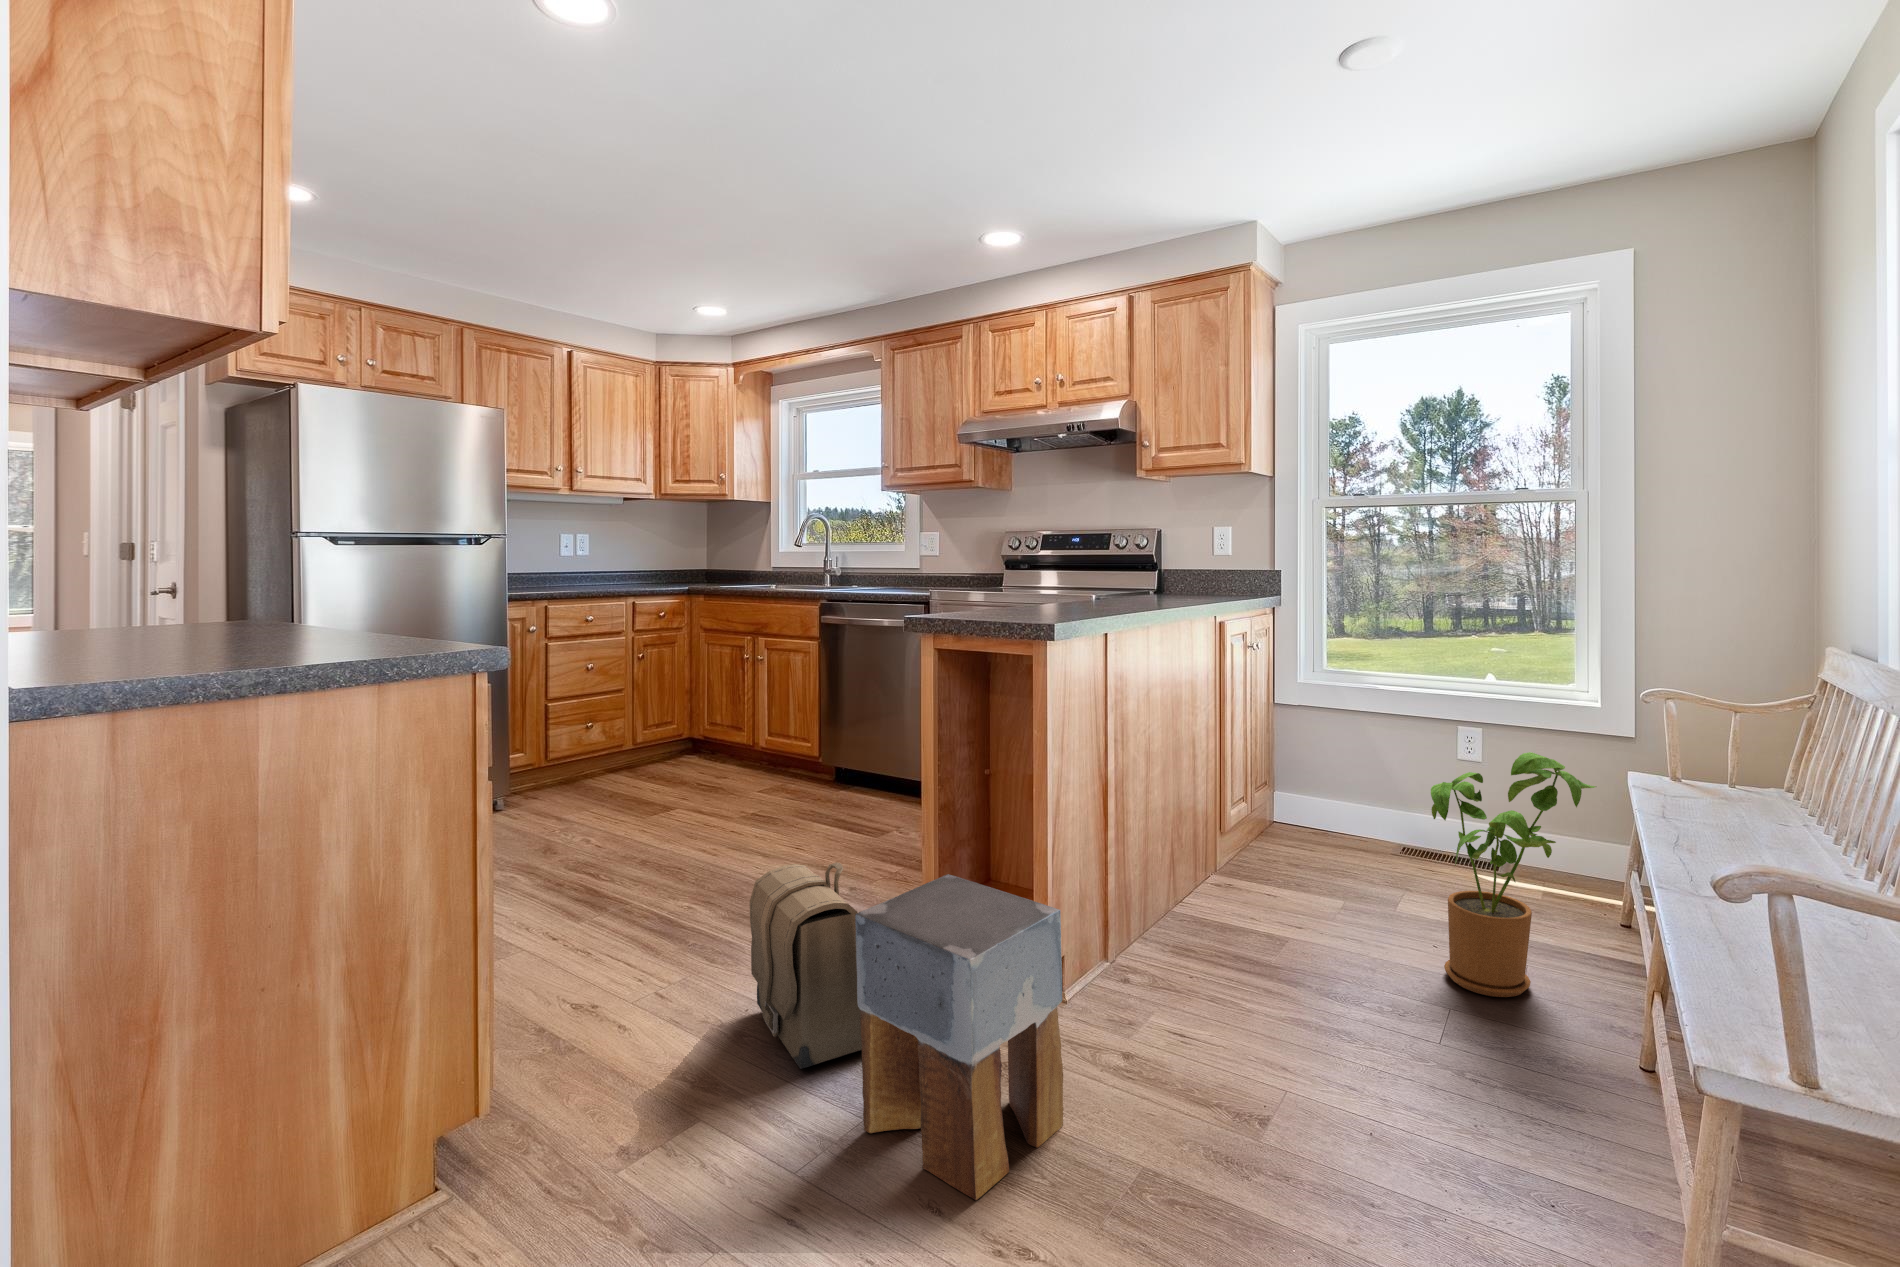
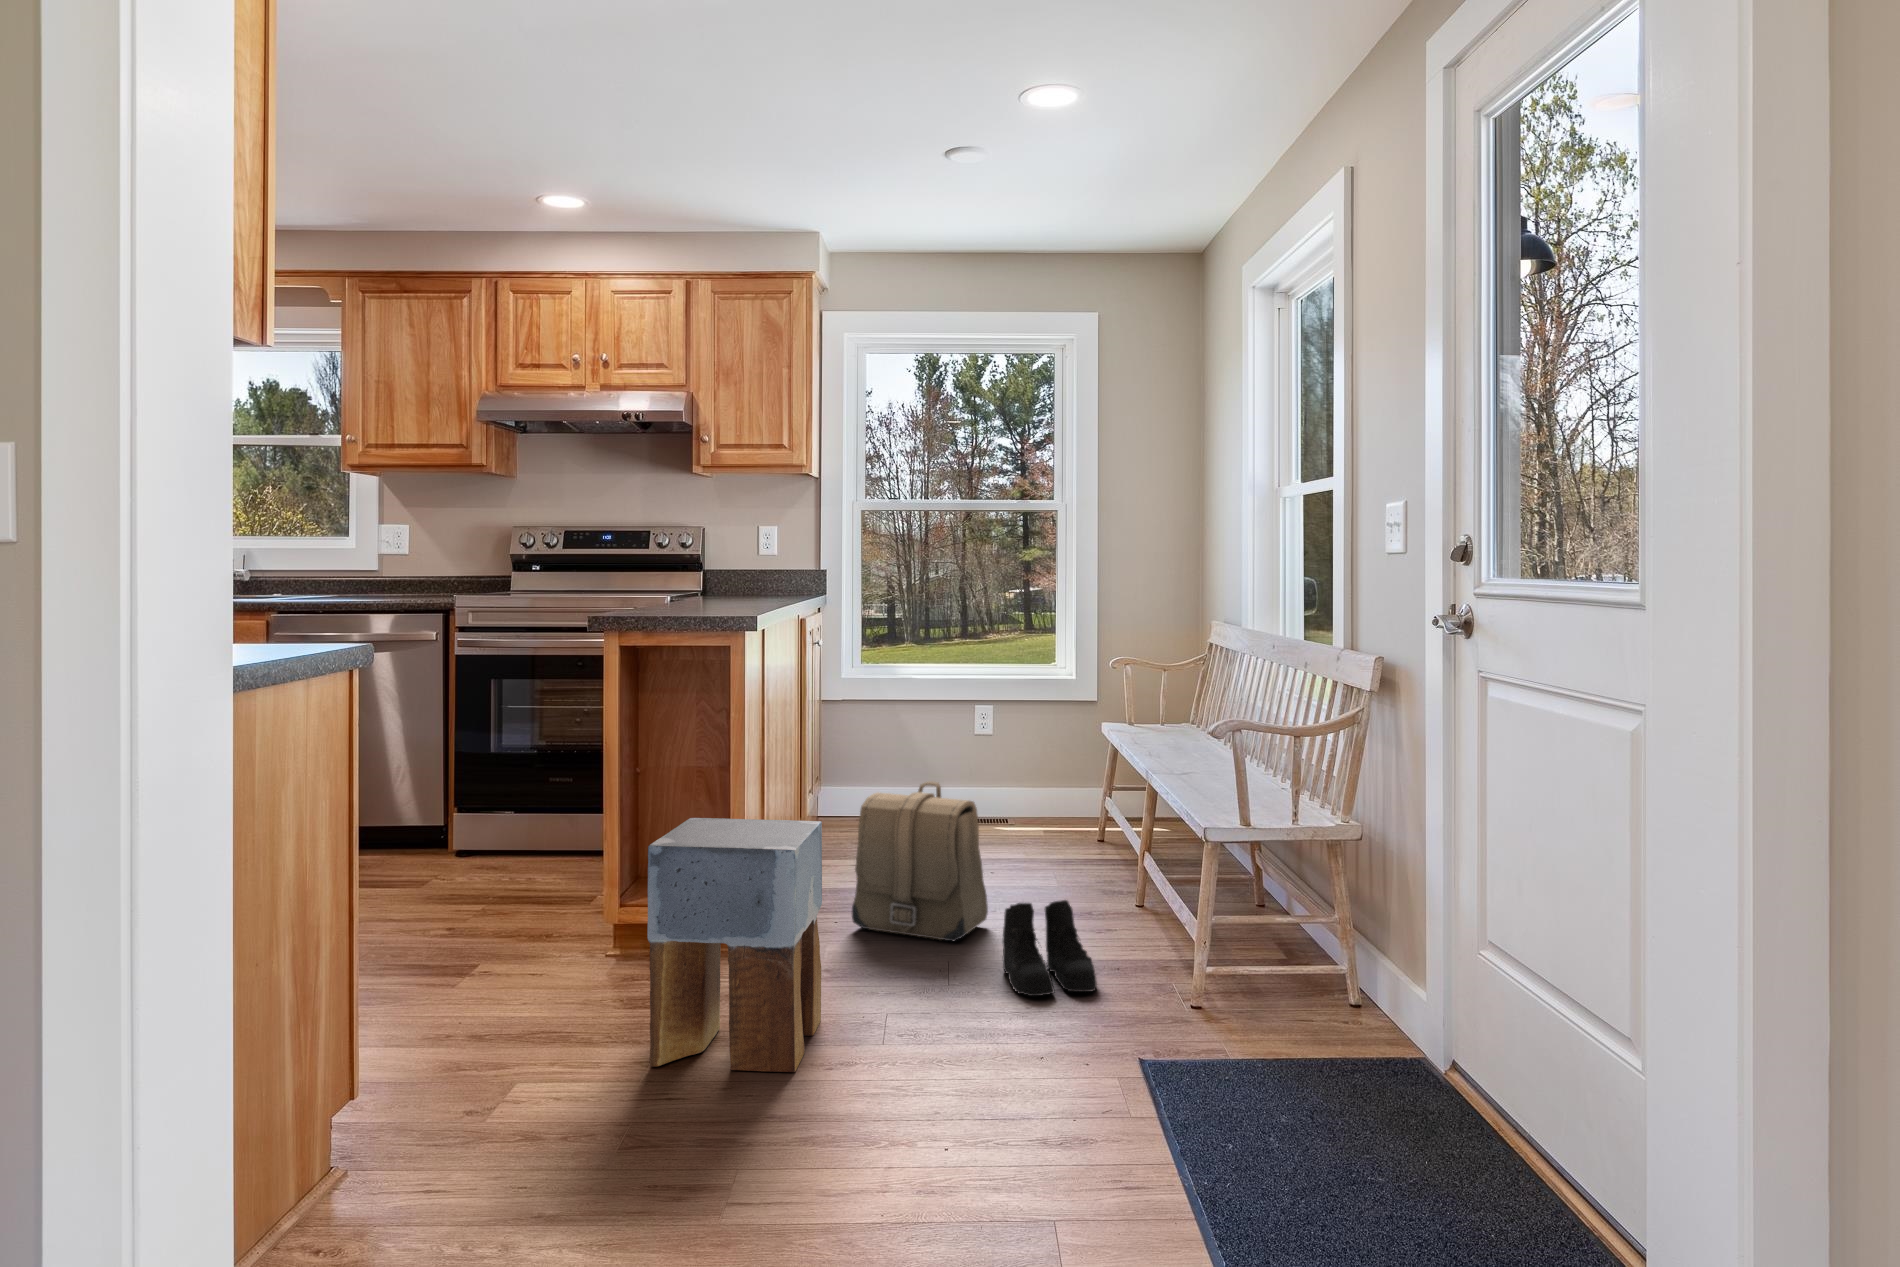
house plant: present [1431,752,1596,997] -> none [1002,697,1108,890]
backpack: present [750,862,862,1069] -> present [852,781,988,941]
boots: none [1316,1042,1441,1213] -> present [1002,900,1097,996]

